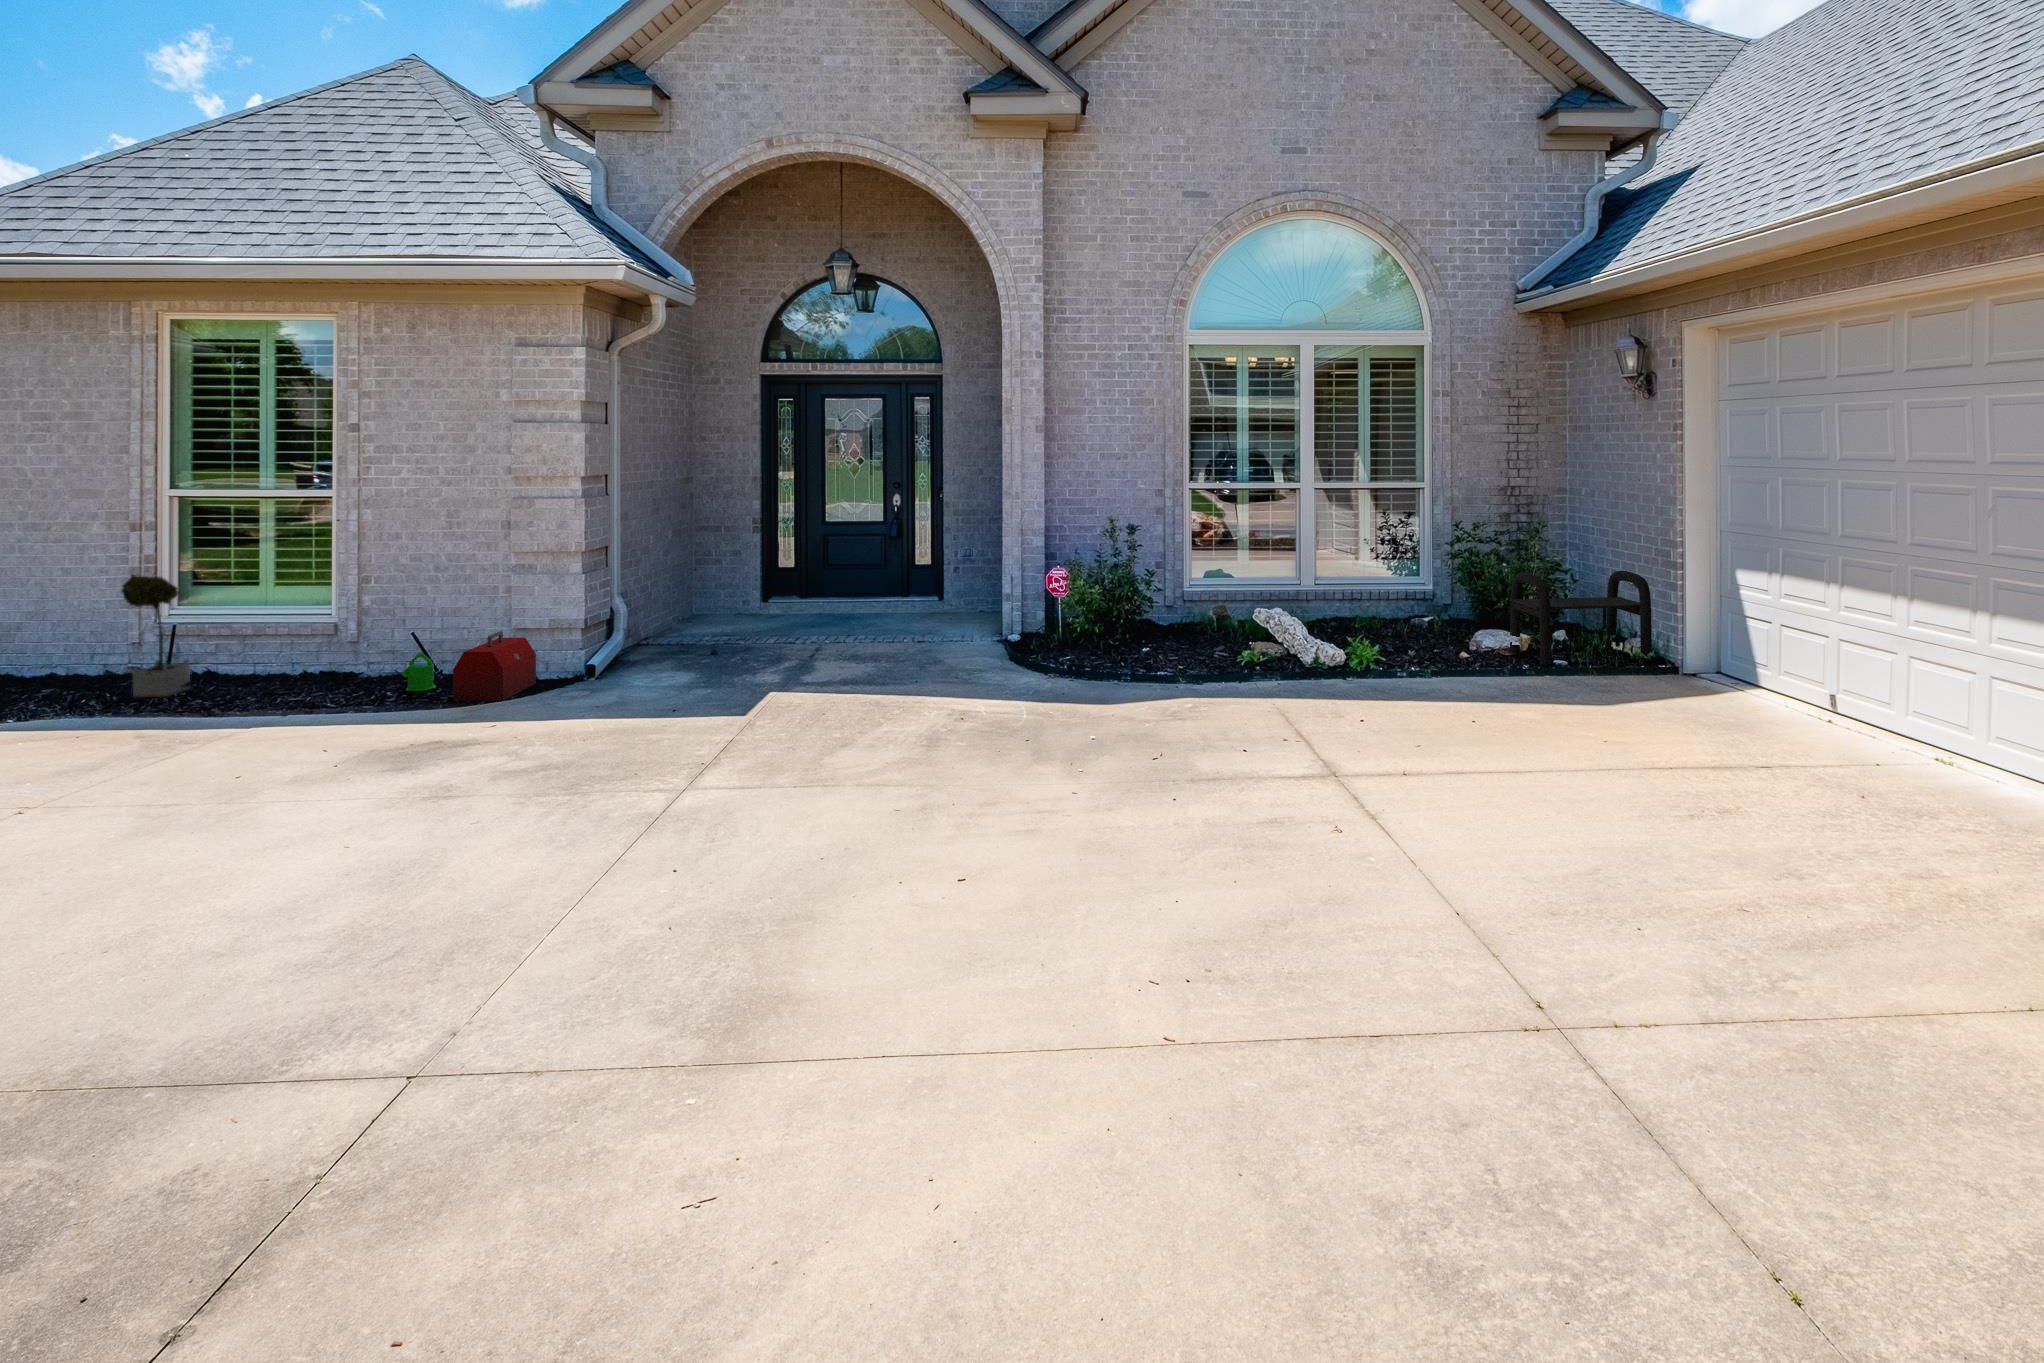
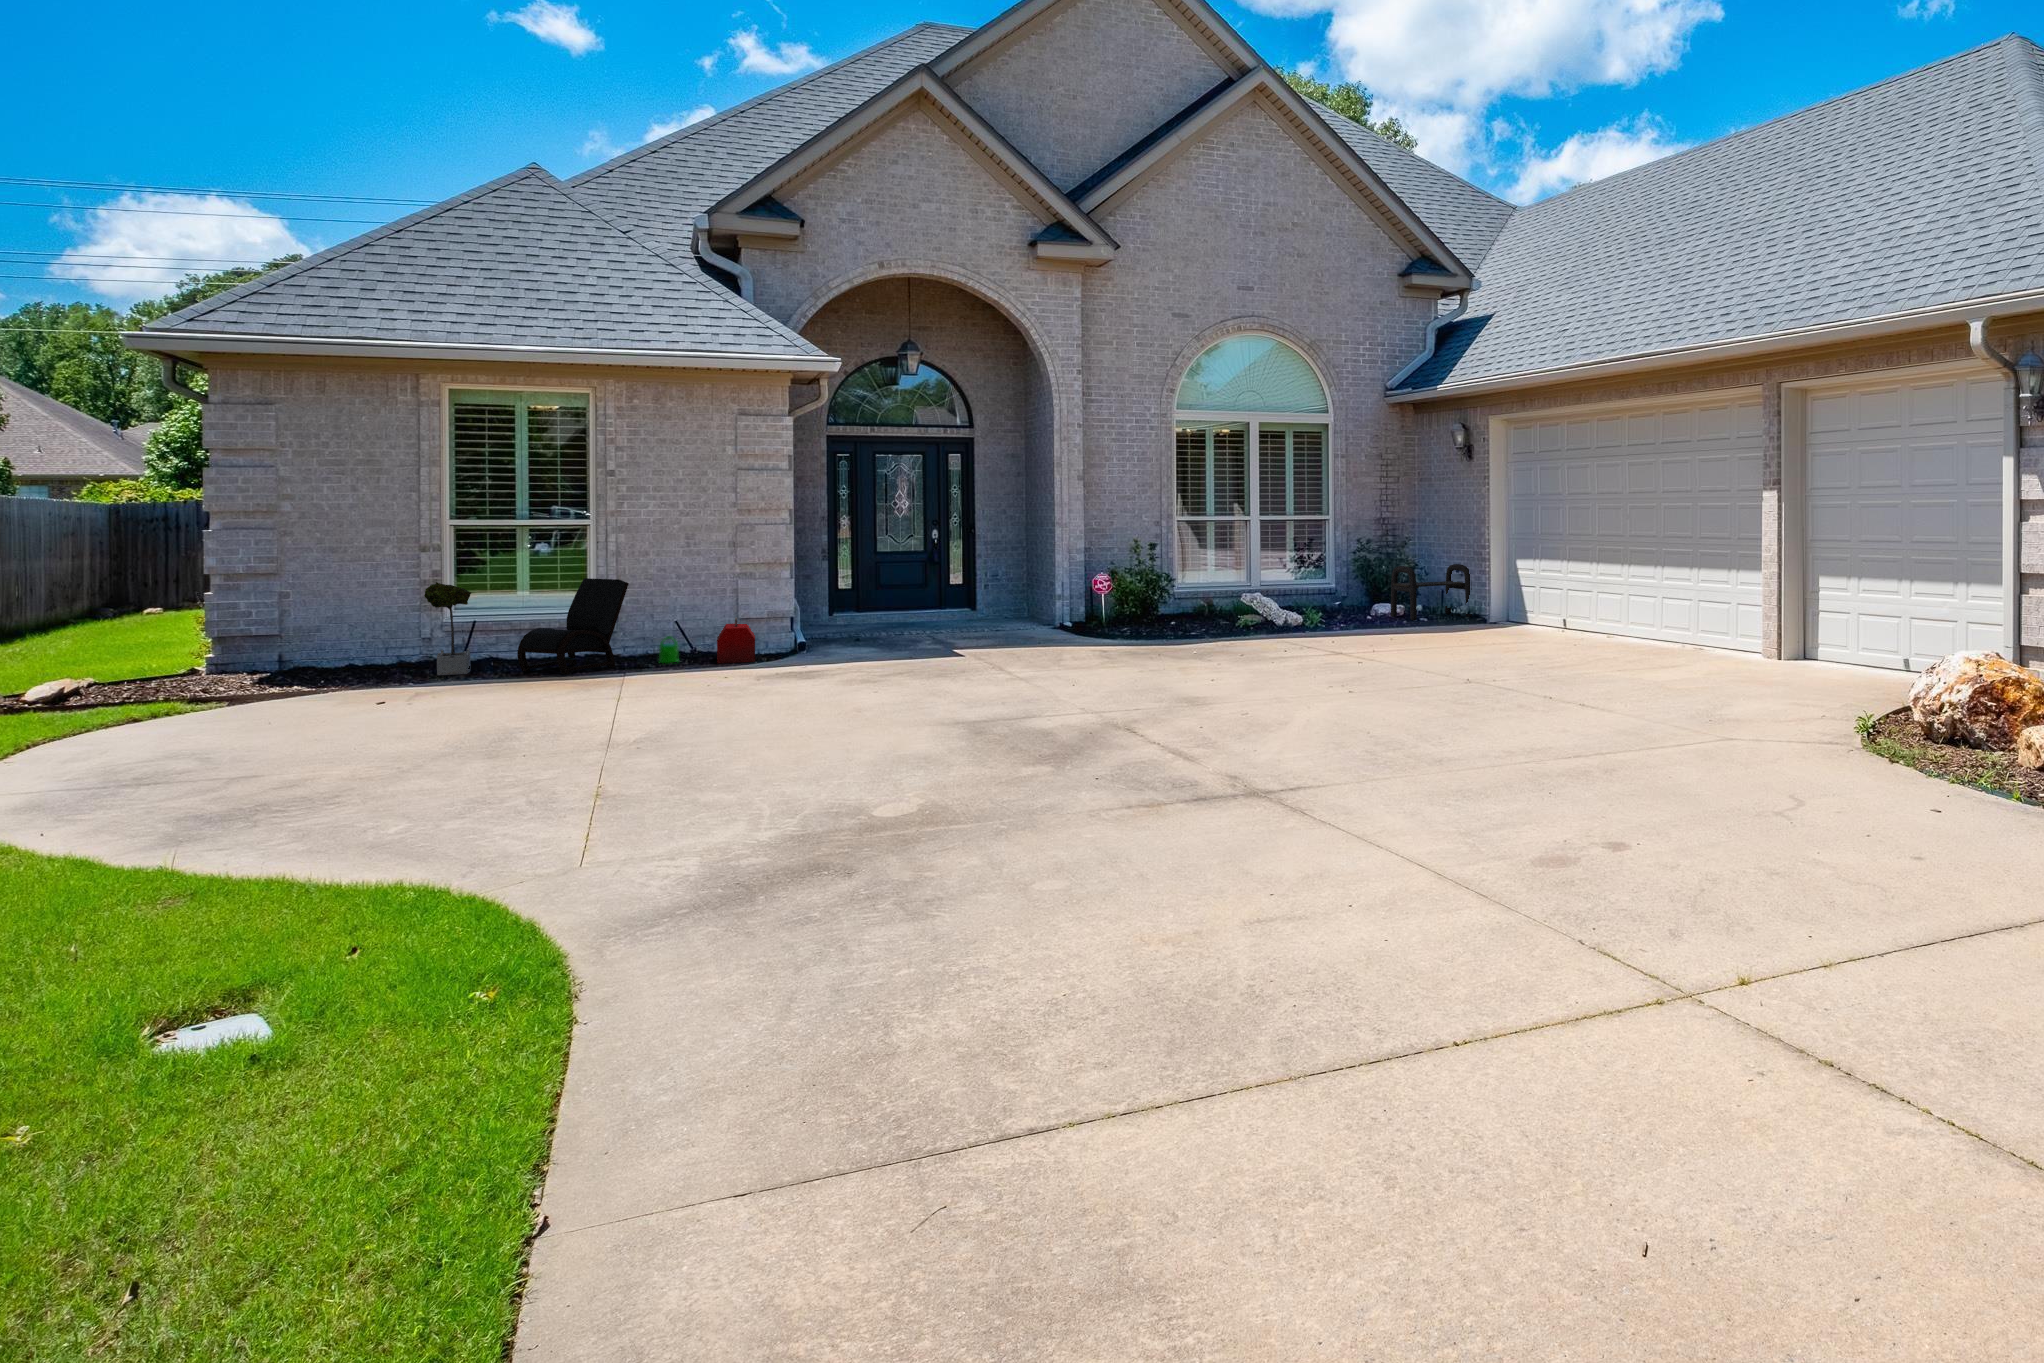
lounge chair: none [216,570,366,712] -> present [517,578,629,674]

